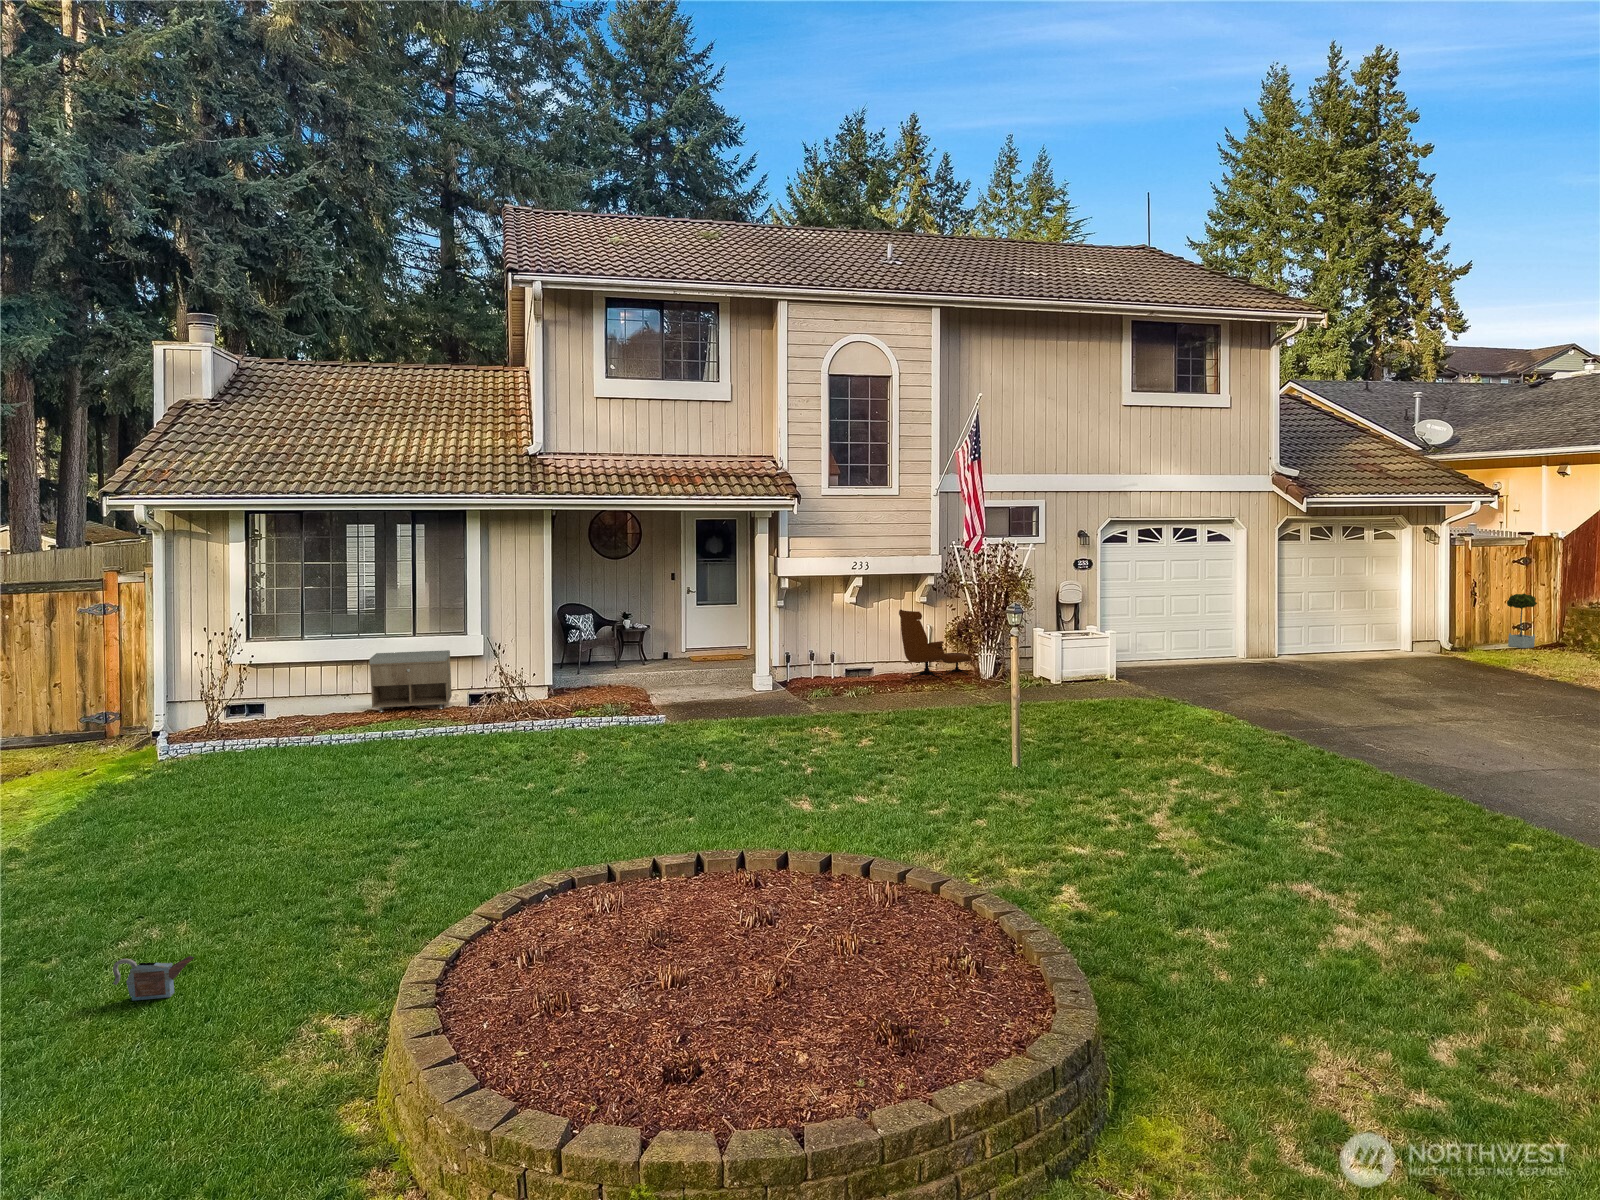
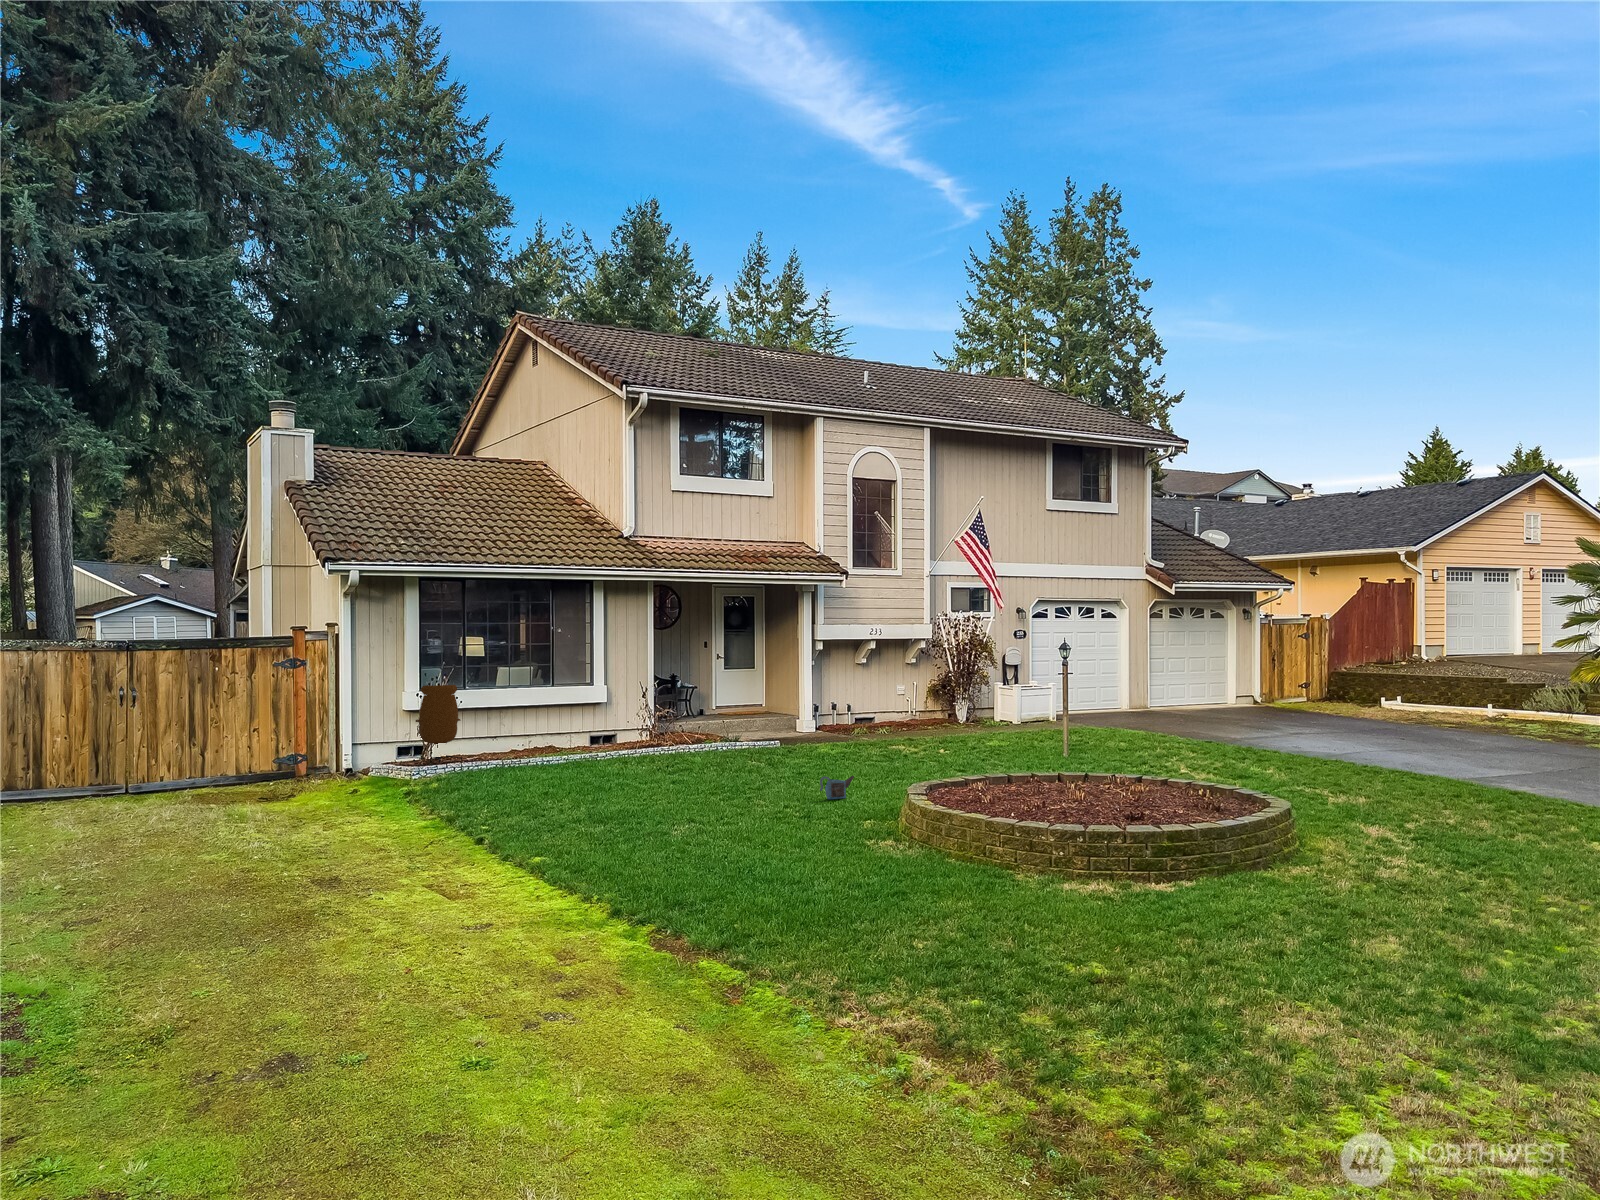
potted tree: present [1507,593,1537,648] -> none [1298,659,1319,702]
lounge chair: present [899,610,972,680] -> present [413,685,462,762]
storage bench: present [369,650,452,712] -> none [516,701,589,753]

